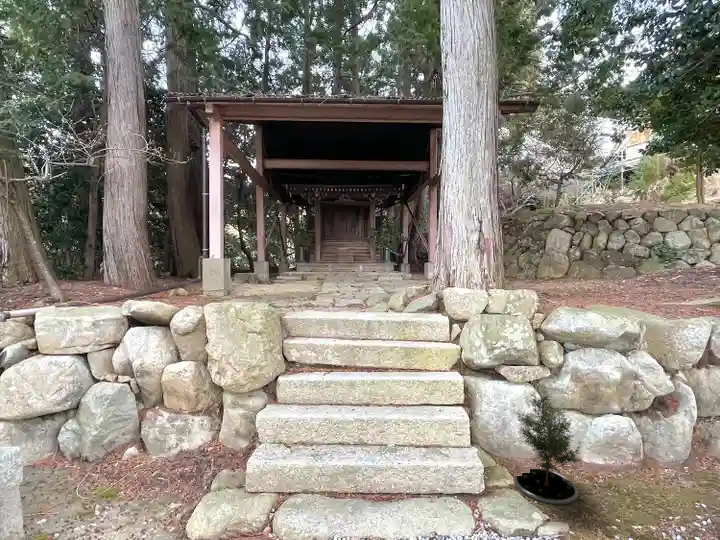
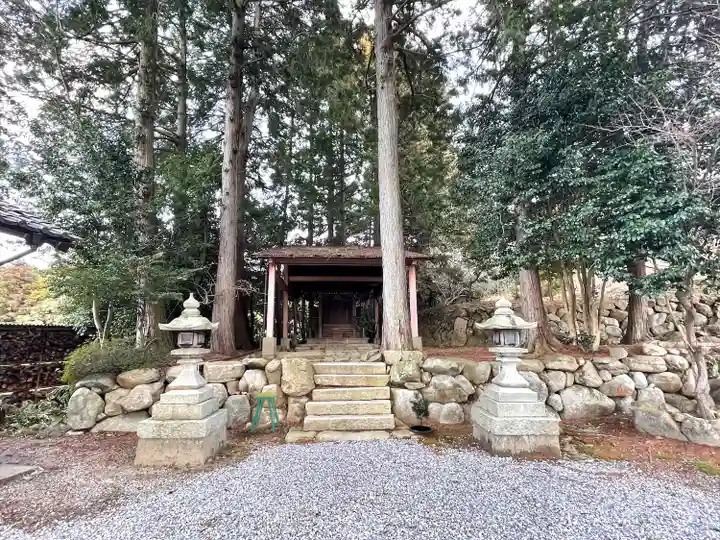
stool: none [119,383,200,485] -> present [251,392,279,432]

